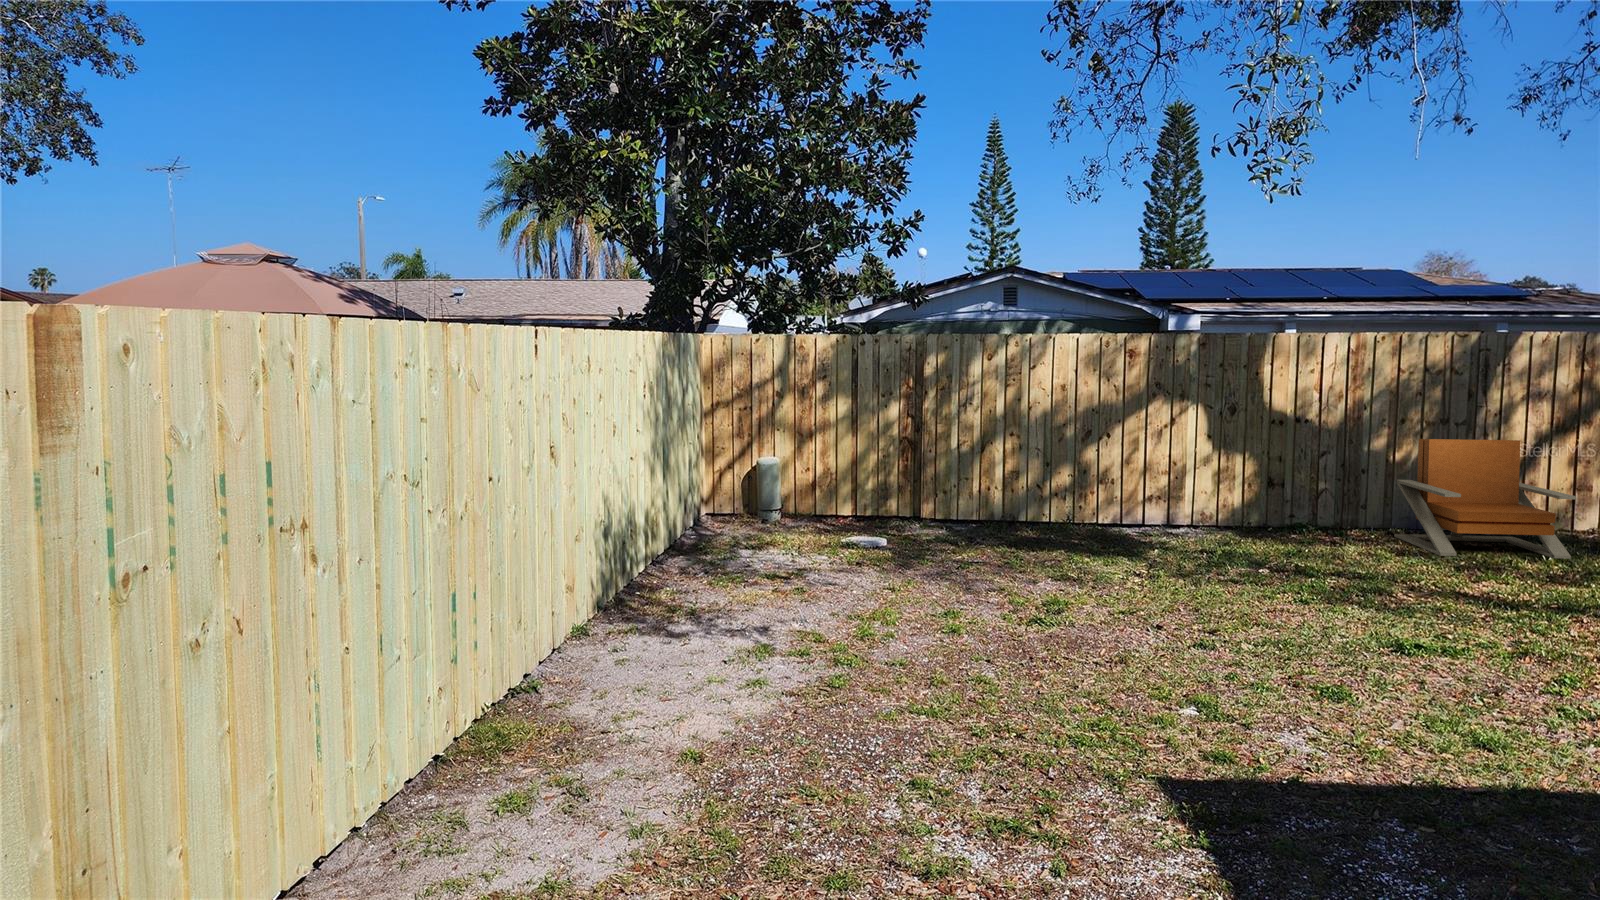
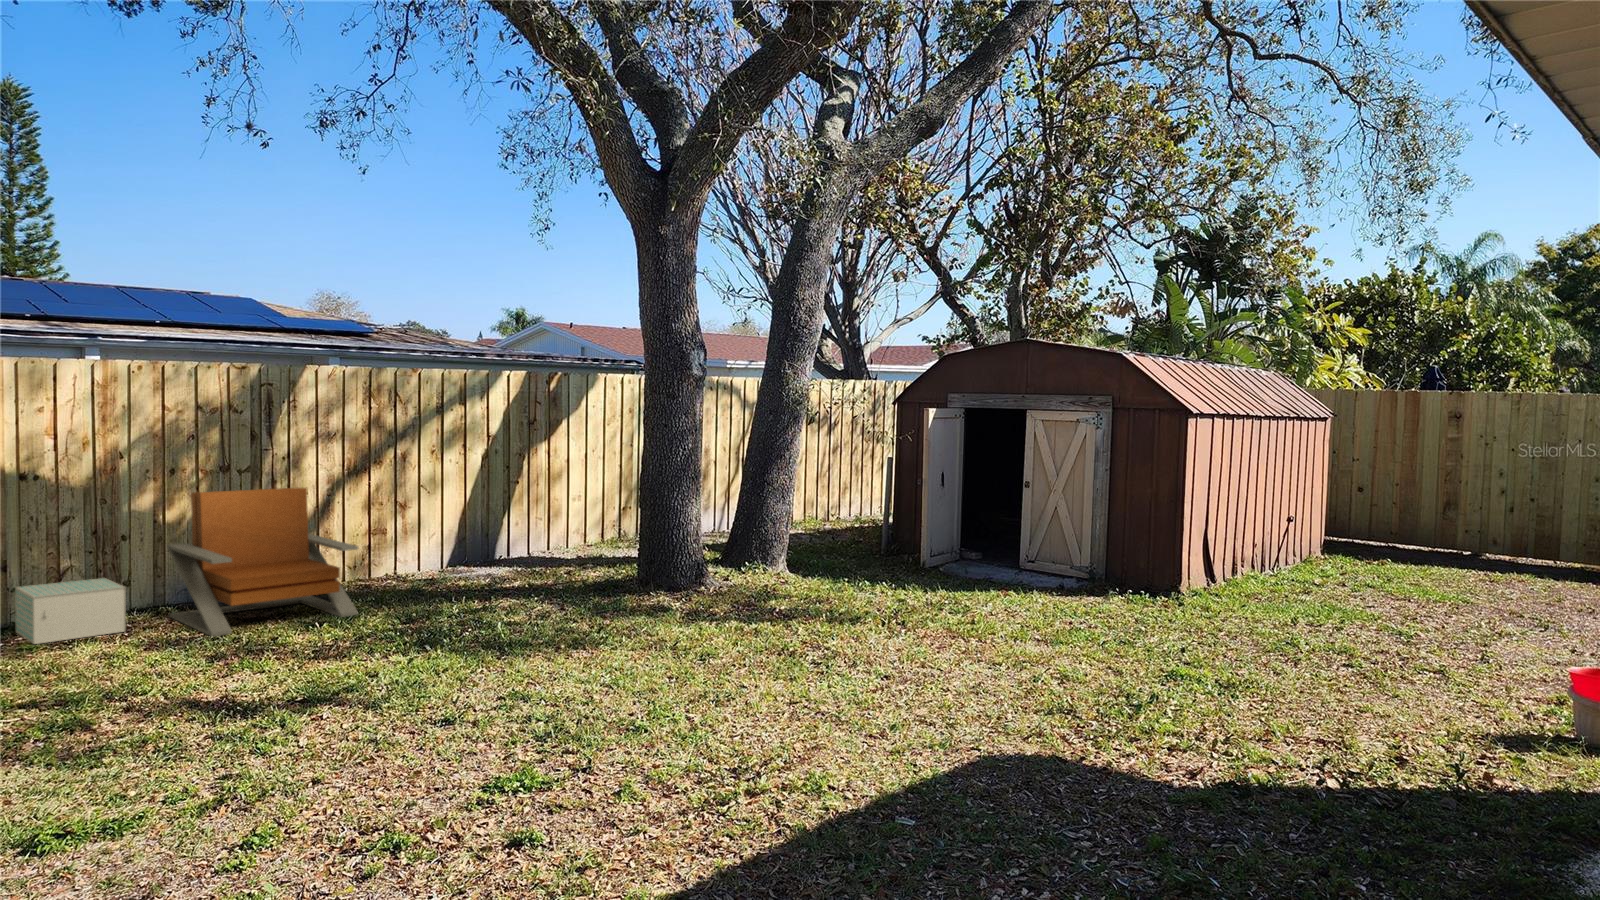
storage box: none [1289,499,1370,542] -> present [15,578,126,644]

